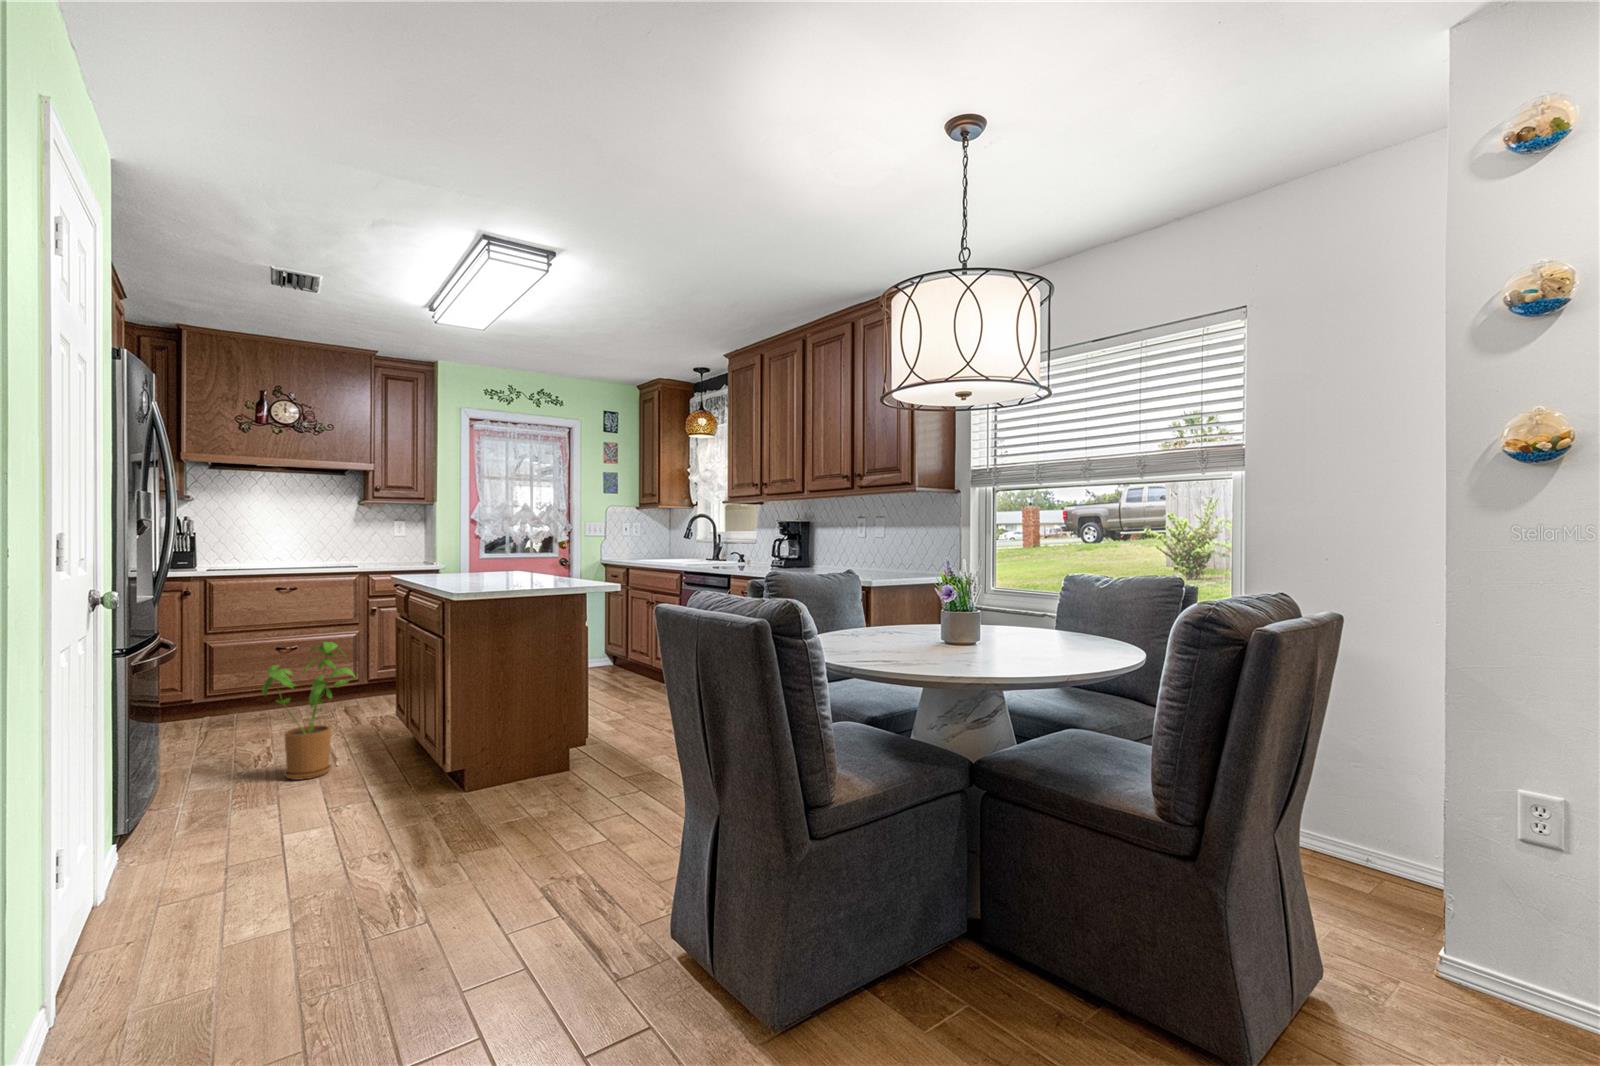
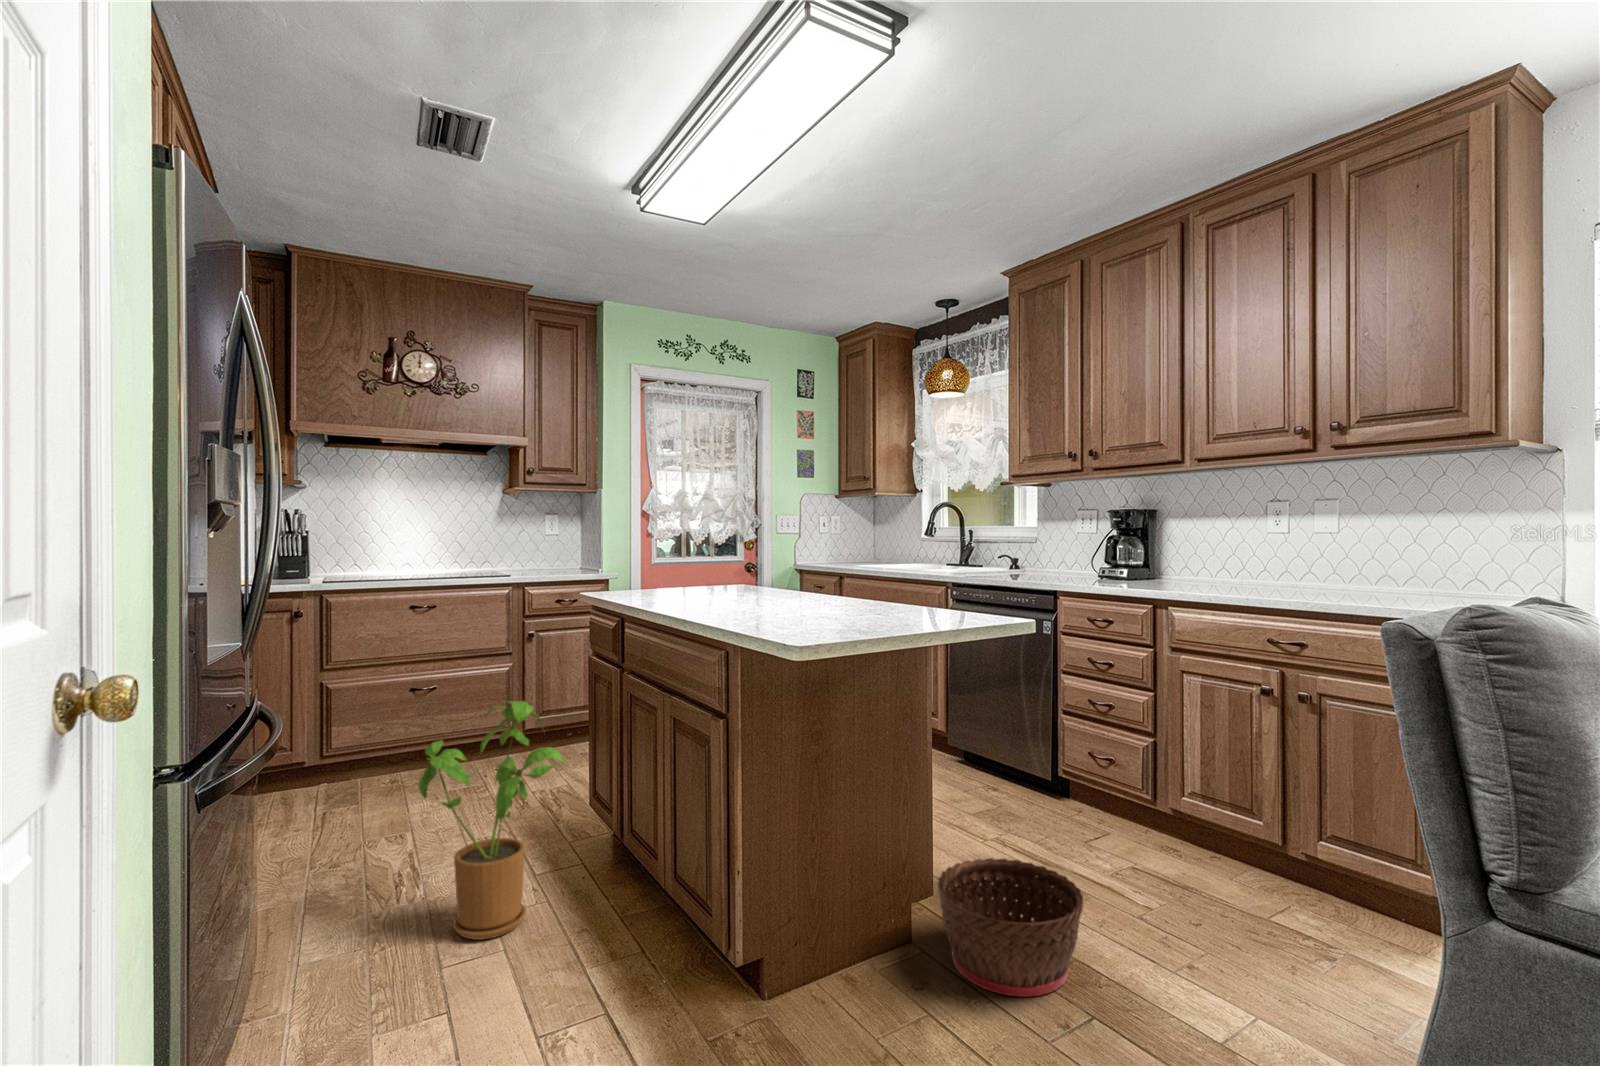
basket: none [563,729,644,791] -> present [938,858,1084,997]

